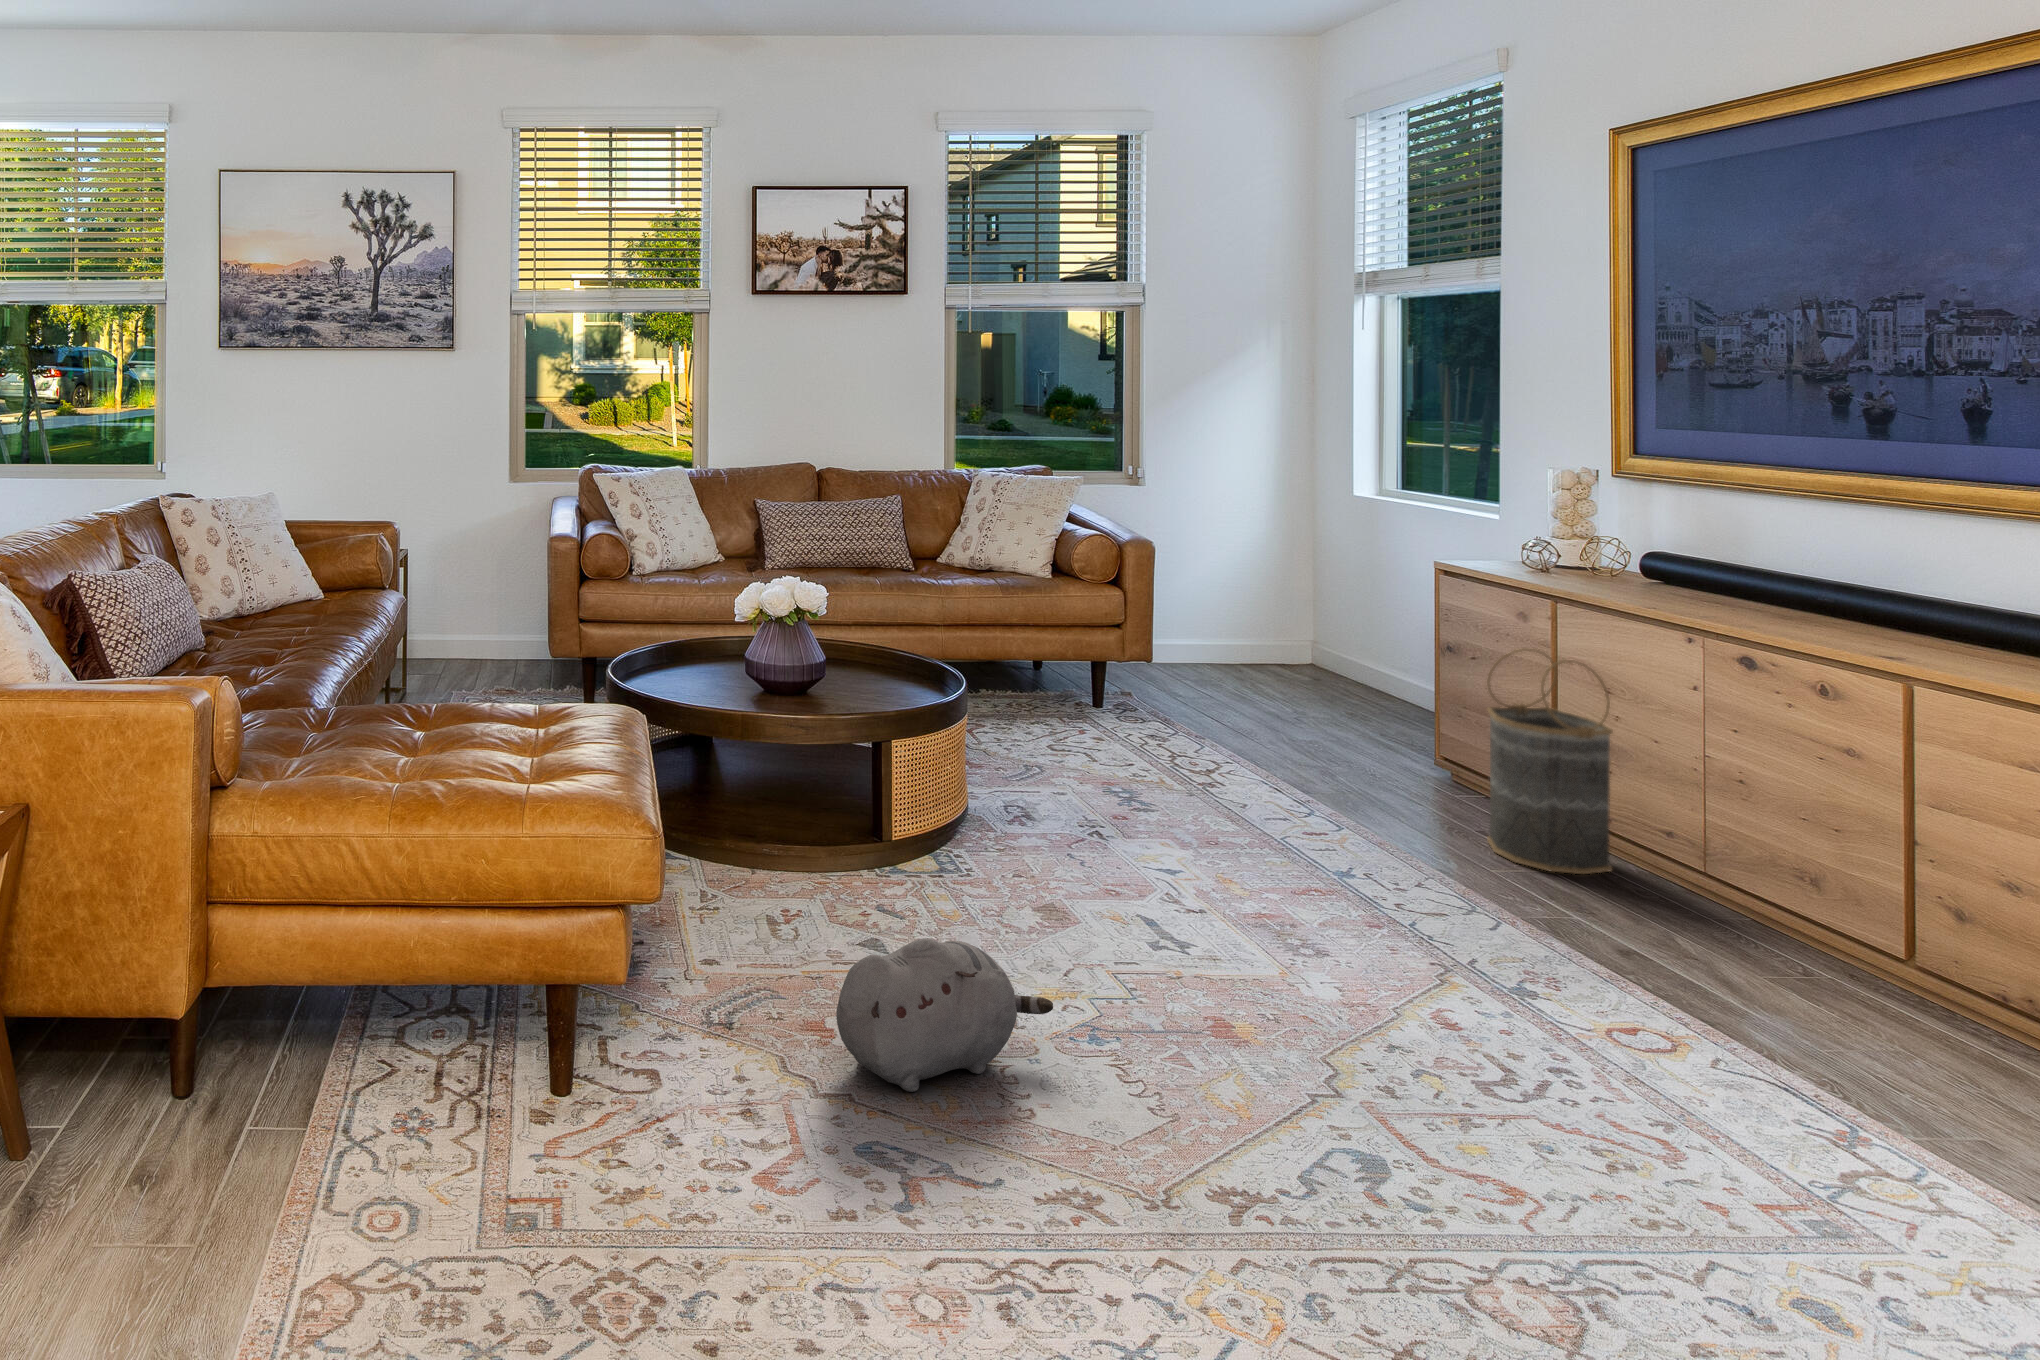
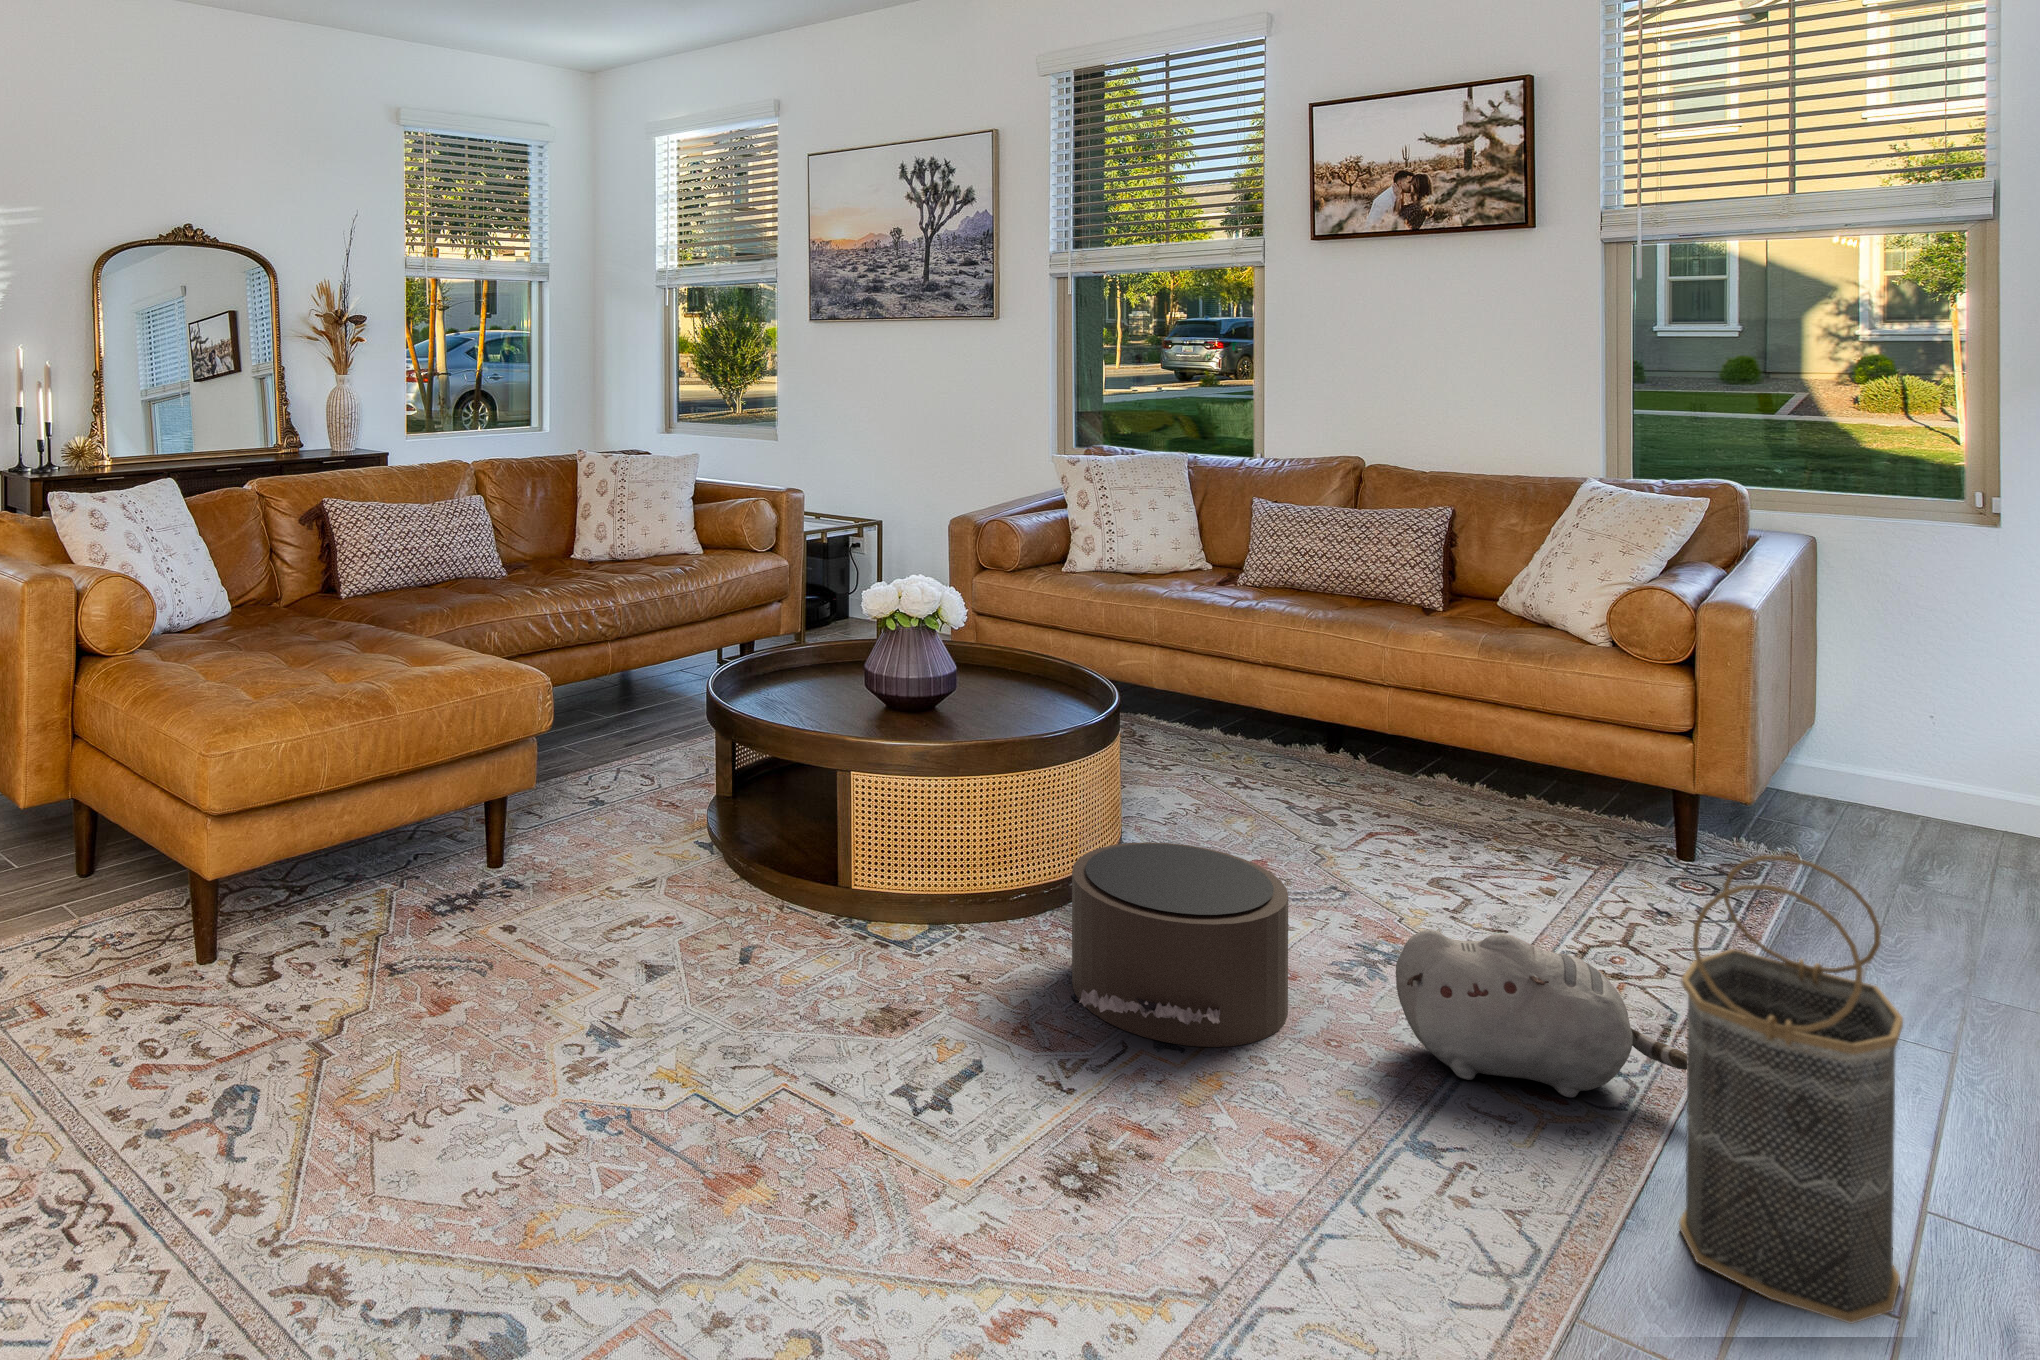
pouf: none [1051,741,1262,870] -> present [1072,842,1288,1047]
plush toy: present [836,938,1053,1092] -> present [1396,929,1687,1098]

